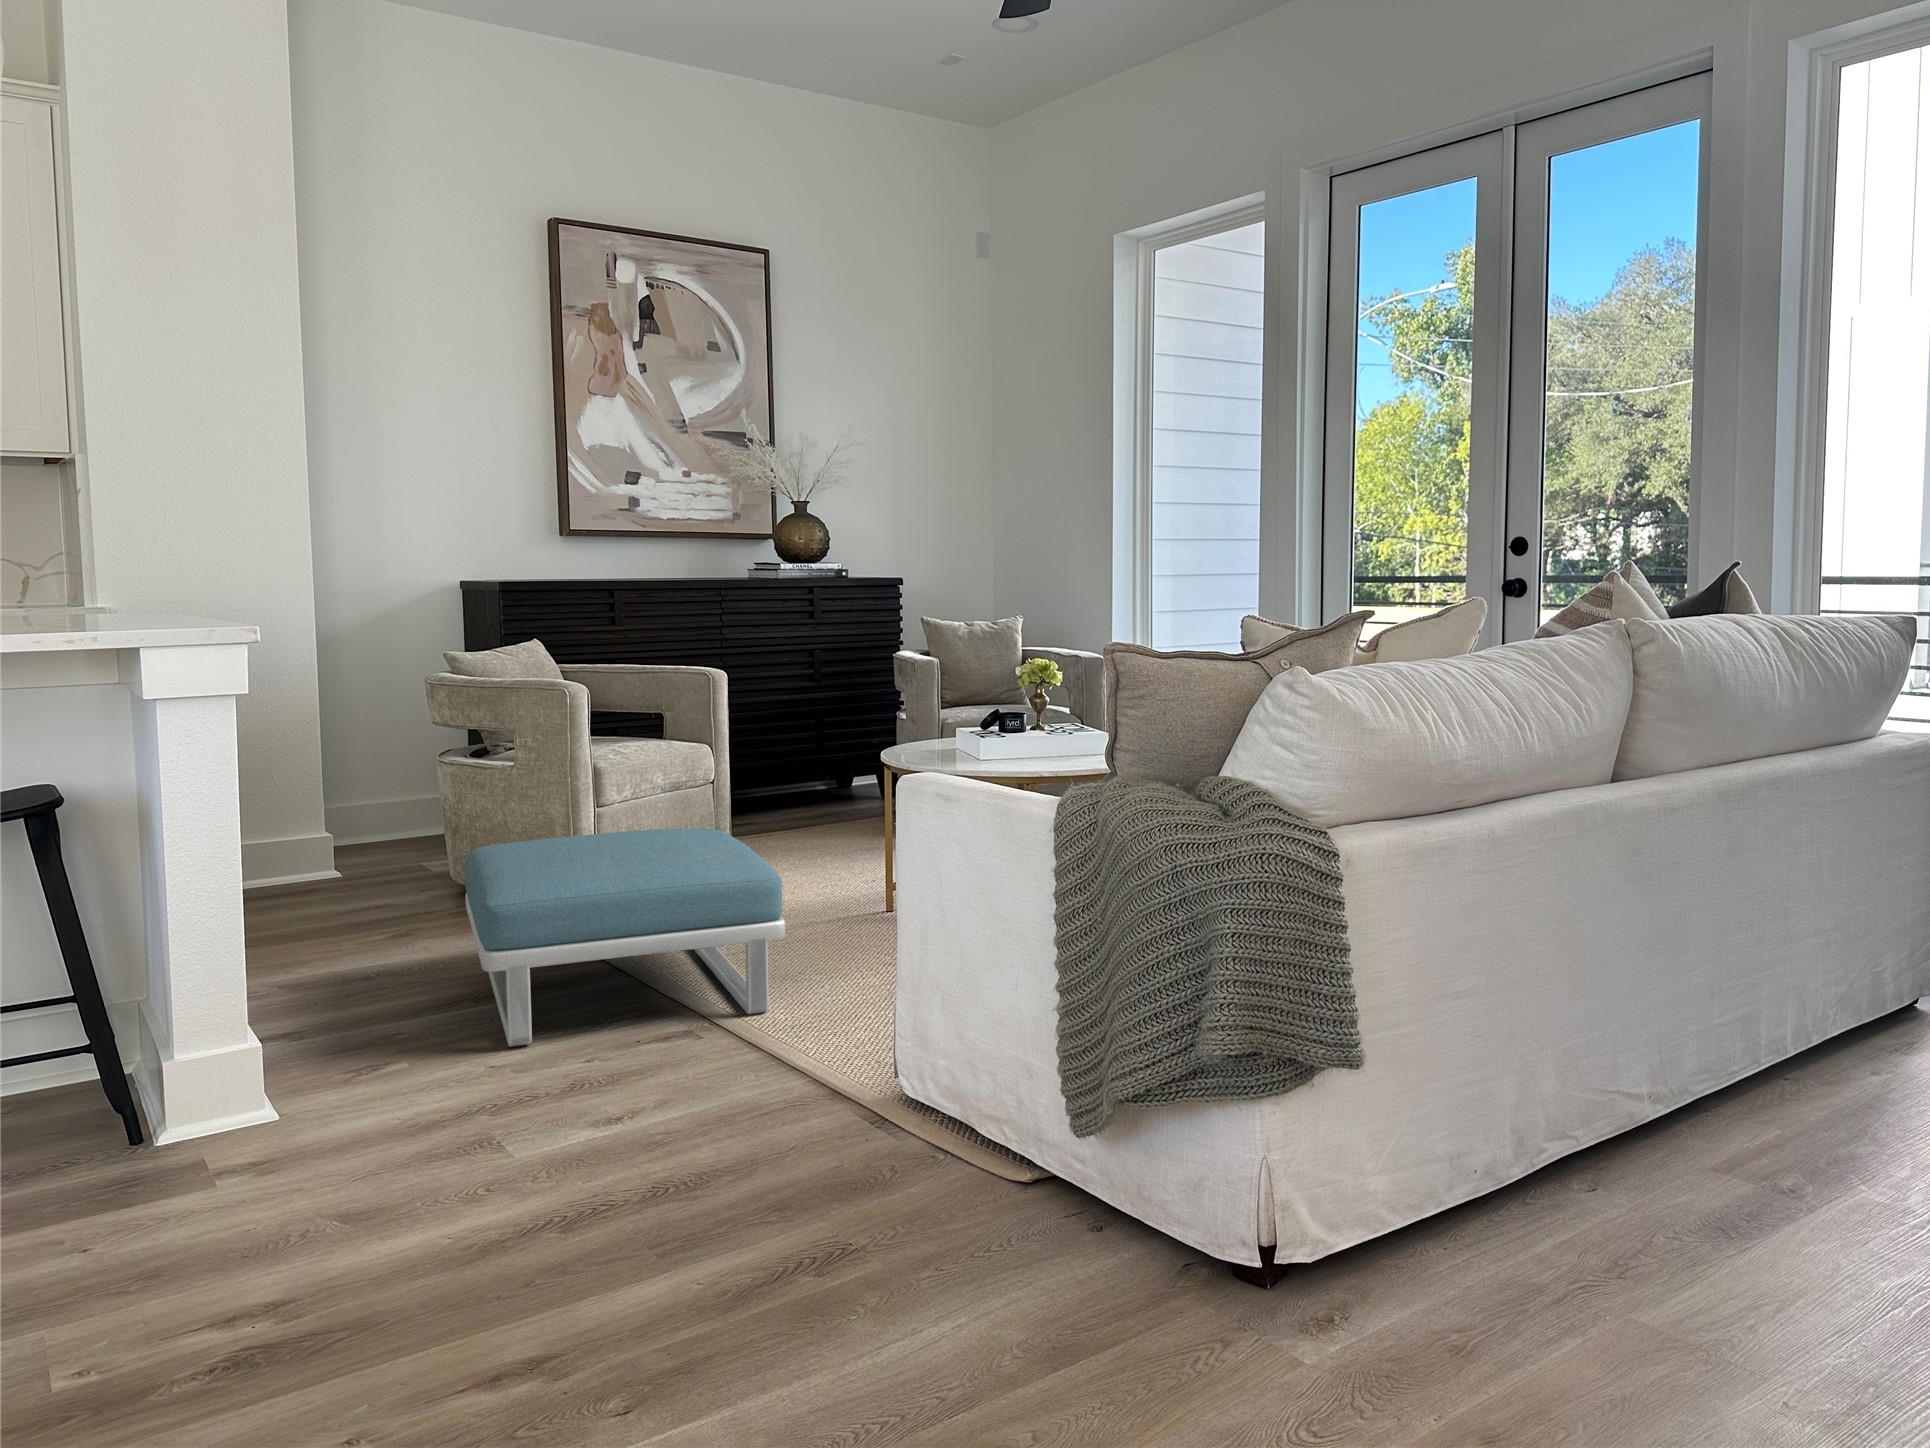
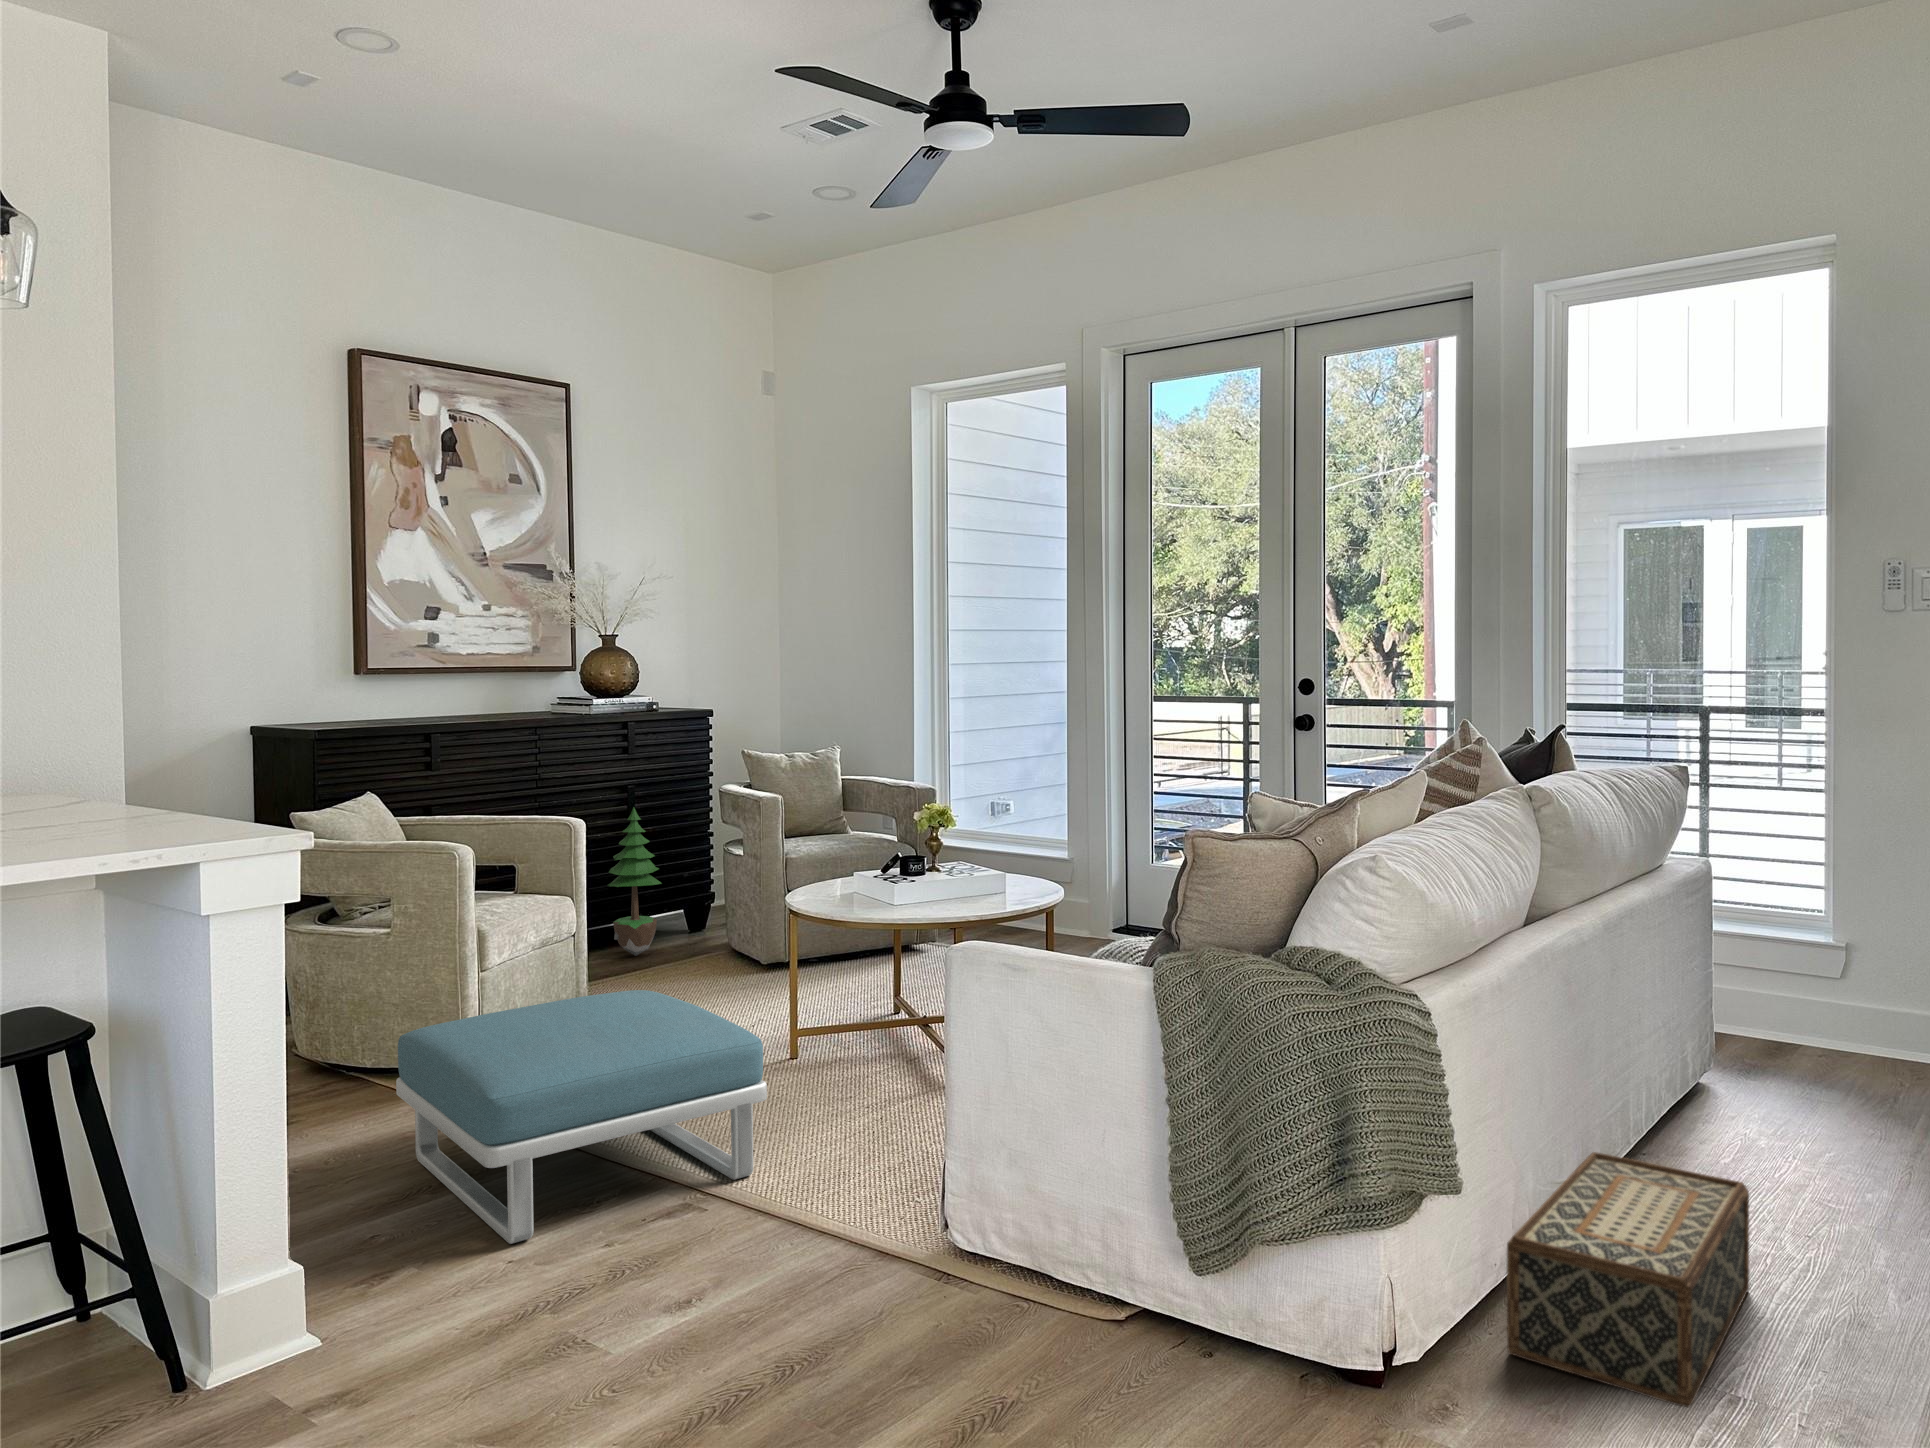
potted tree: none [783,670,837,819] -> present [608,807,661,956]
woven basket: none [1437,1062,1812,1359] -> present [1507,1152,1749,1407]

